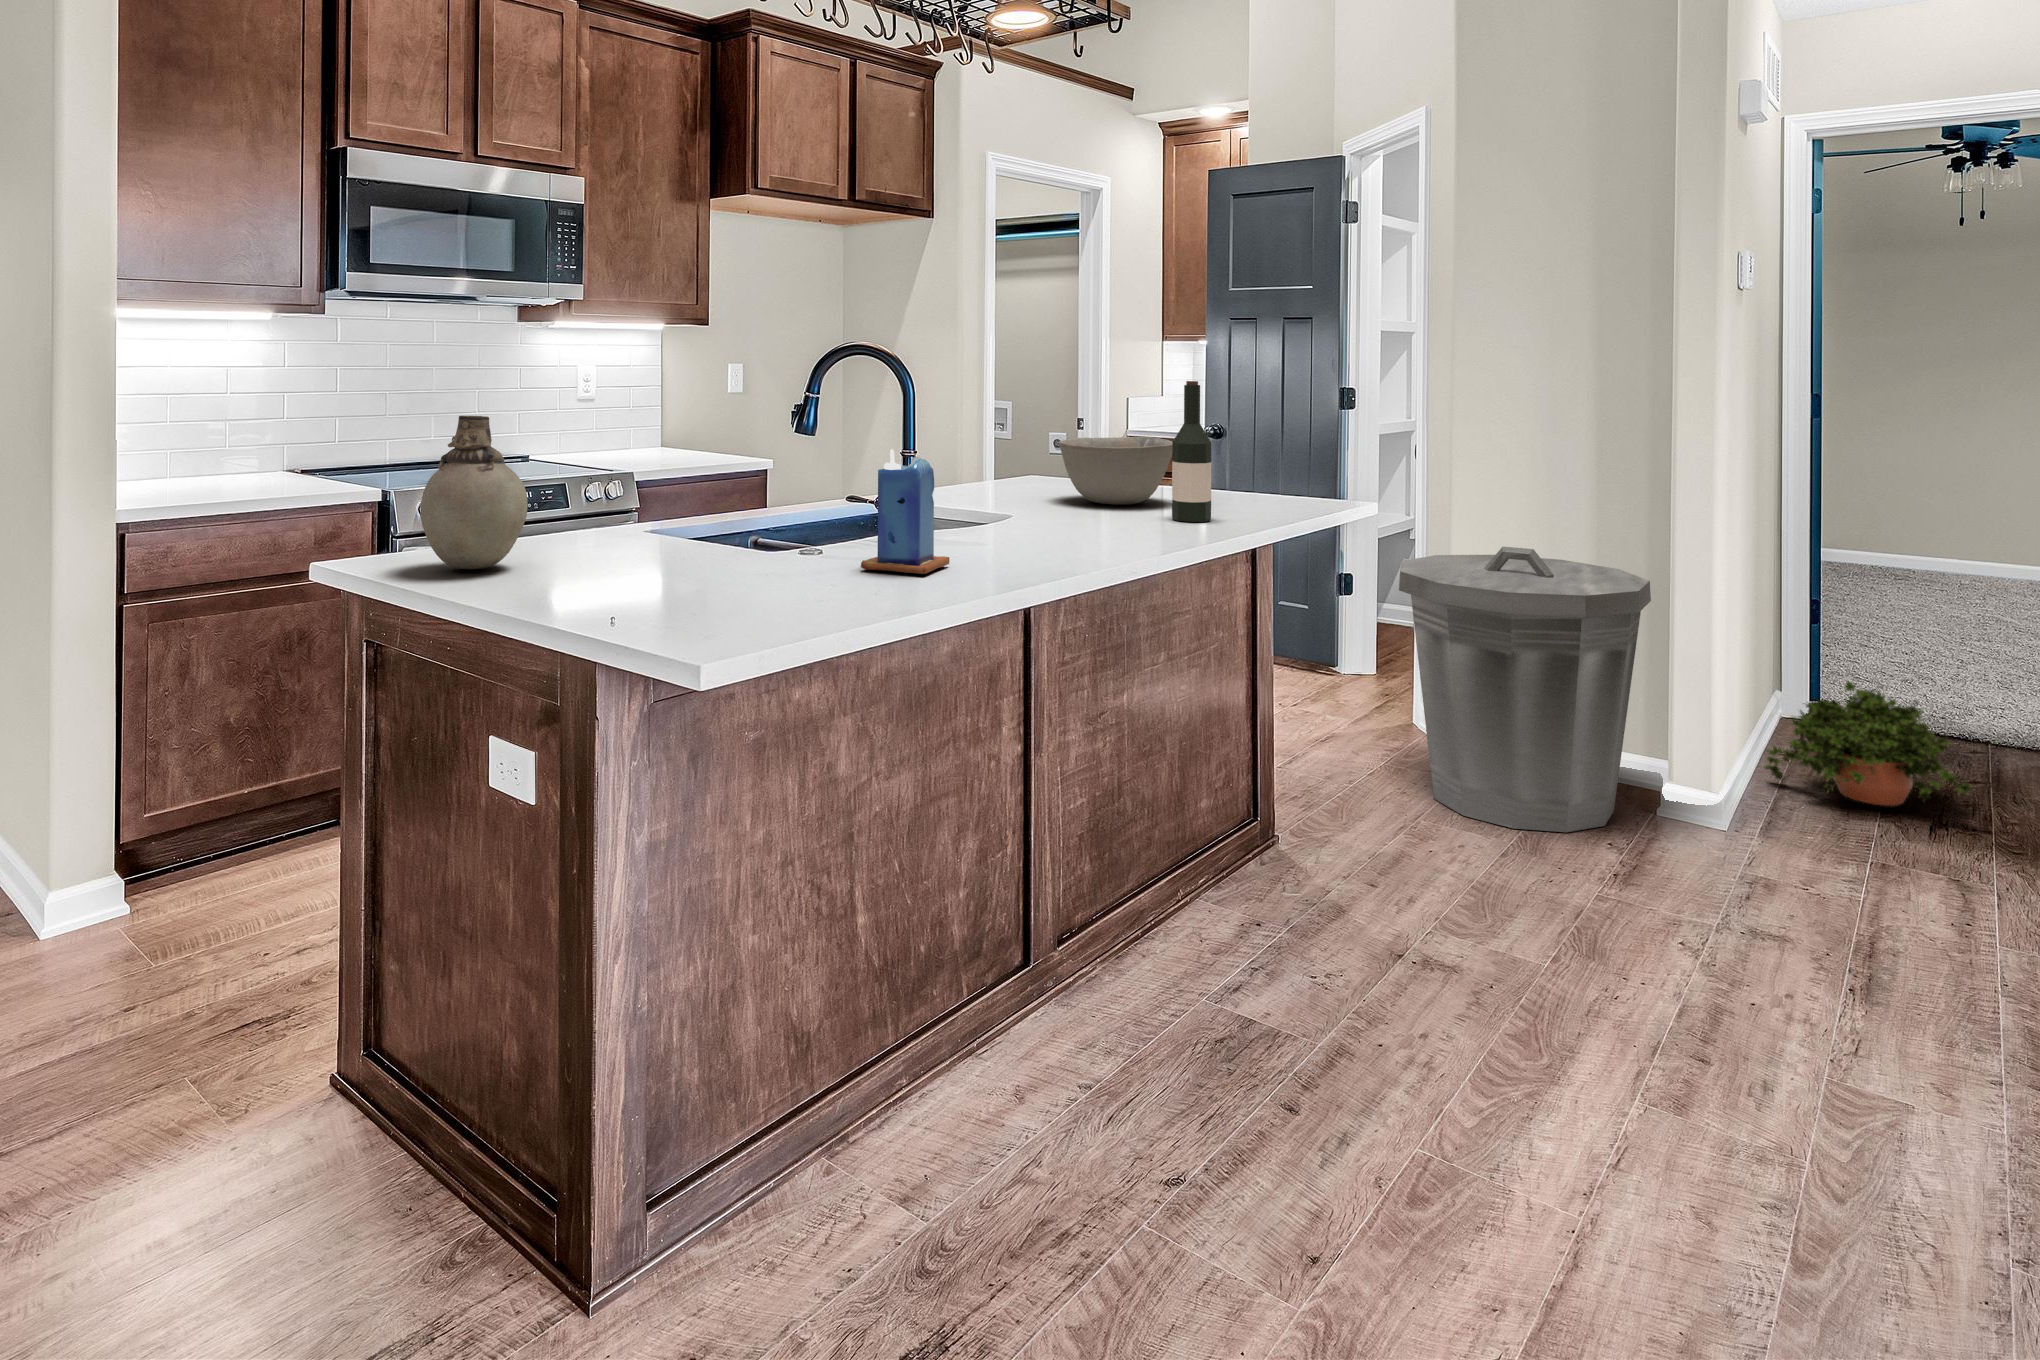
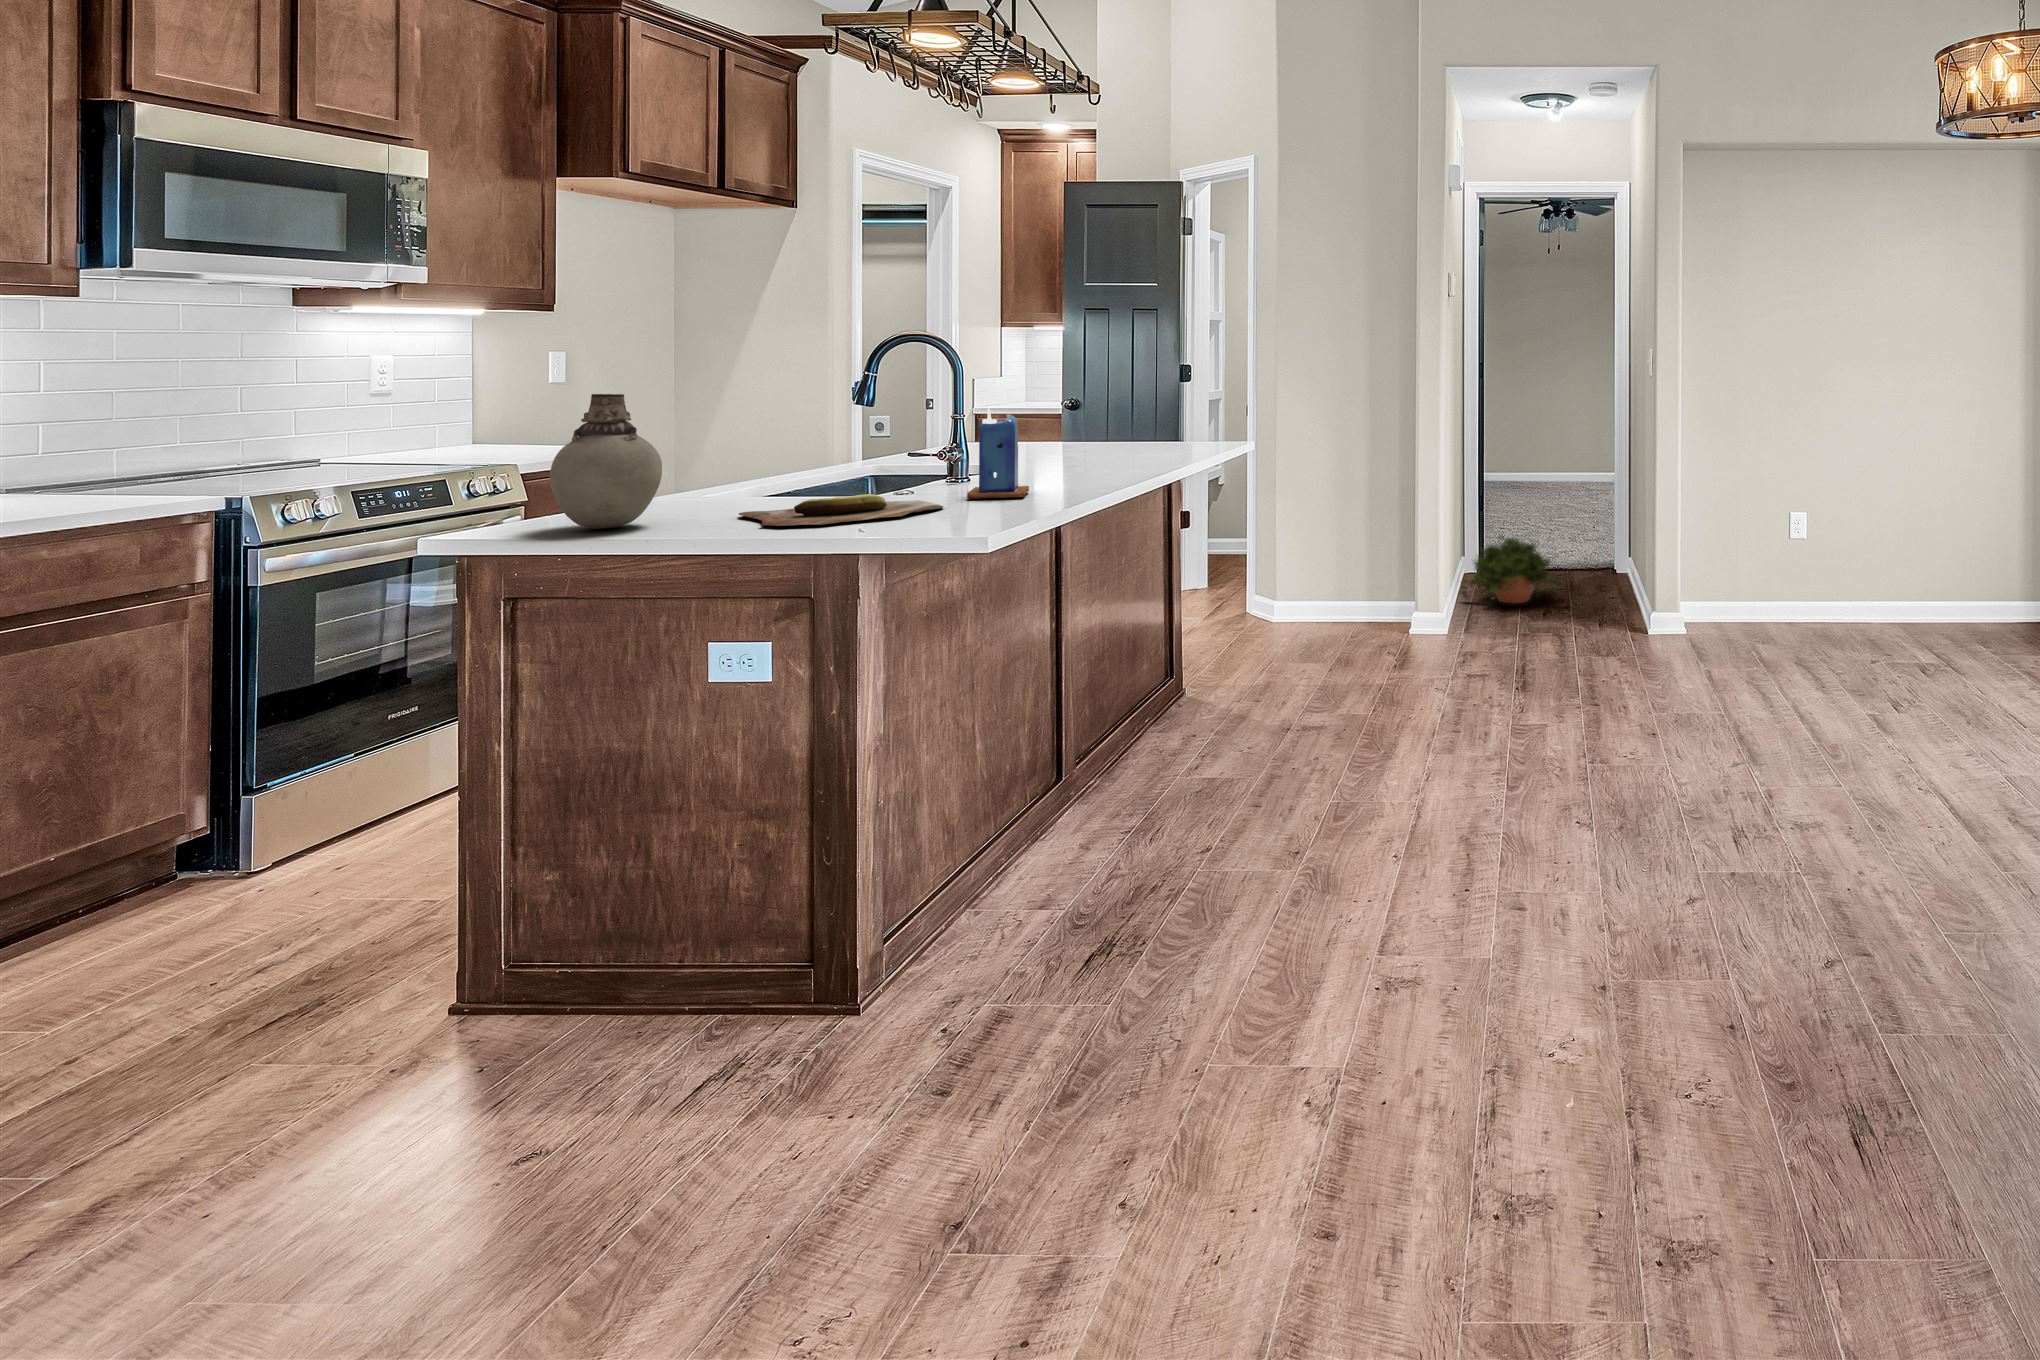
wine bottle: present [1172,381,1211,522] -> none [1135,357,1164,457]
bowl: present [1059,437,1172,505] -> none [1028,400,1122,451]
trash can: present [1399,547,1651,832] -> none [1248,467,1406,652]
cutting board: none [585,555,813,592] -> present [739,494,943,526]

